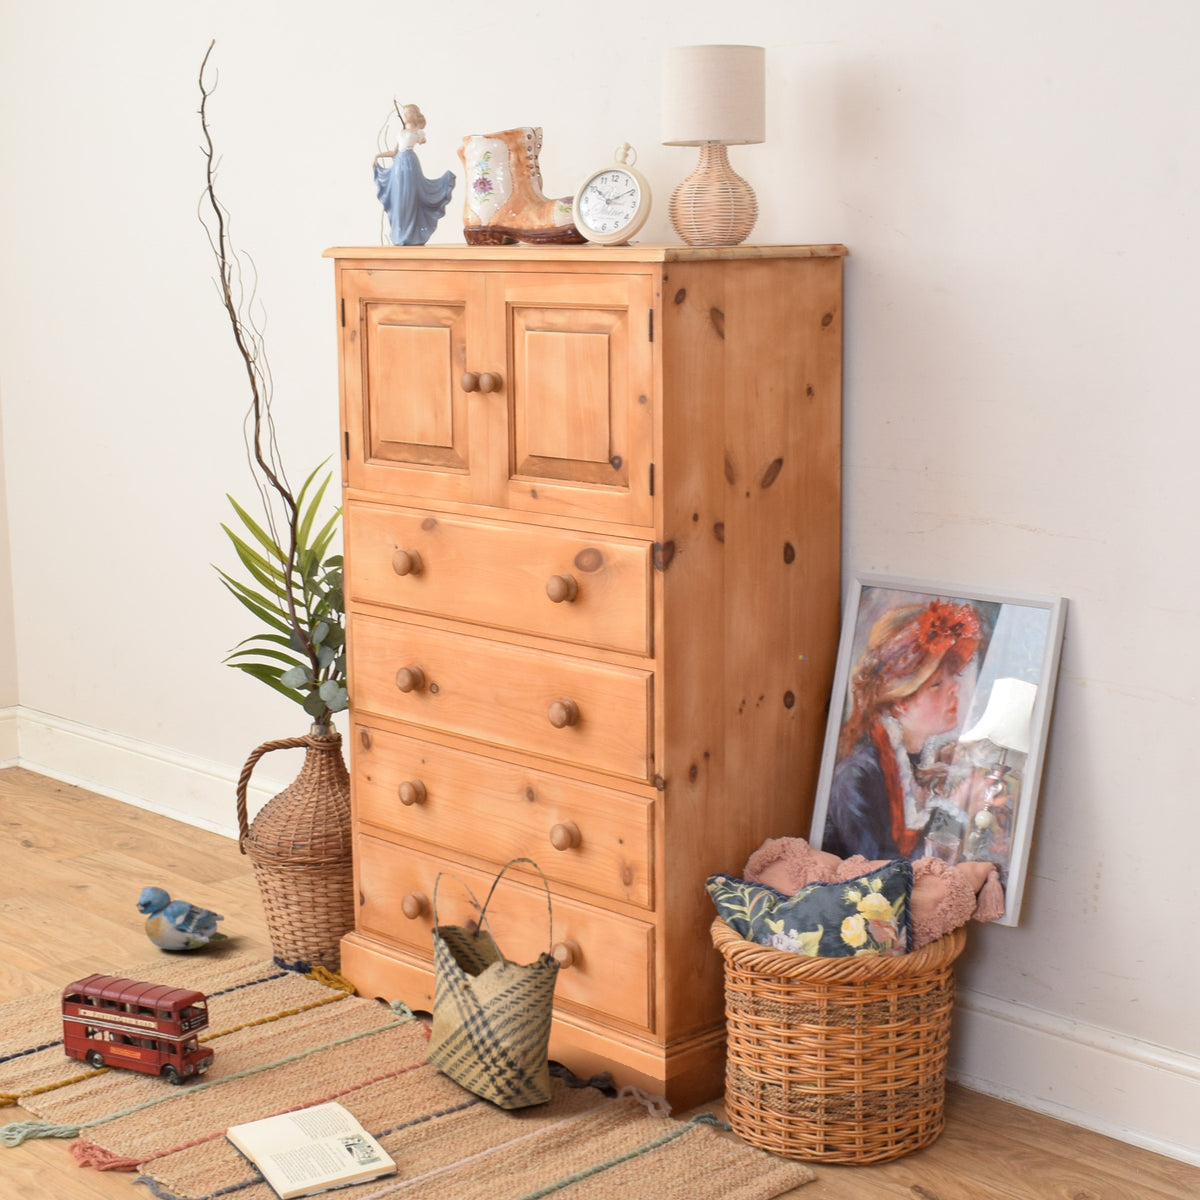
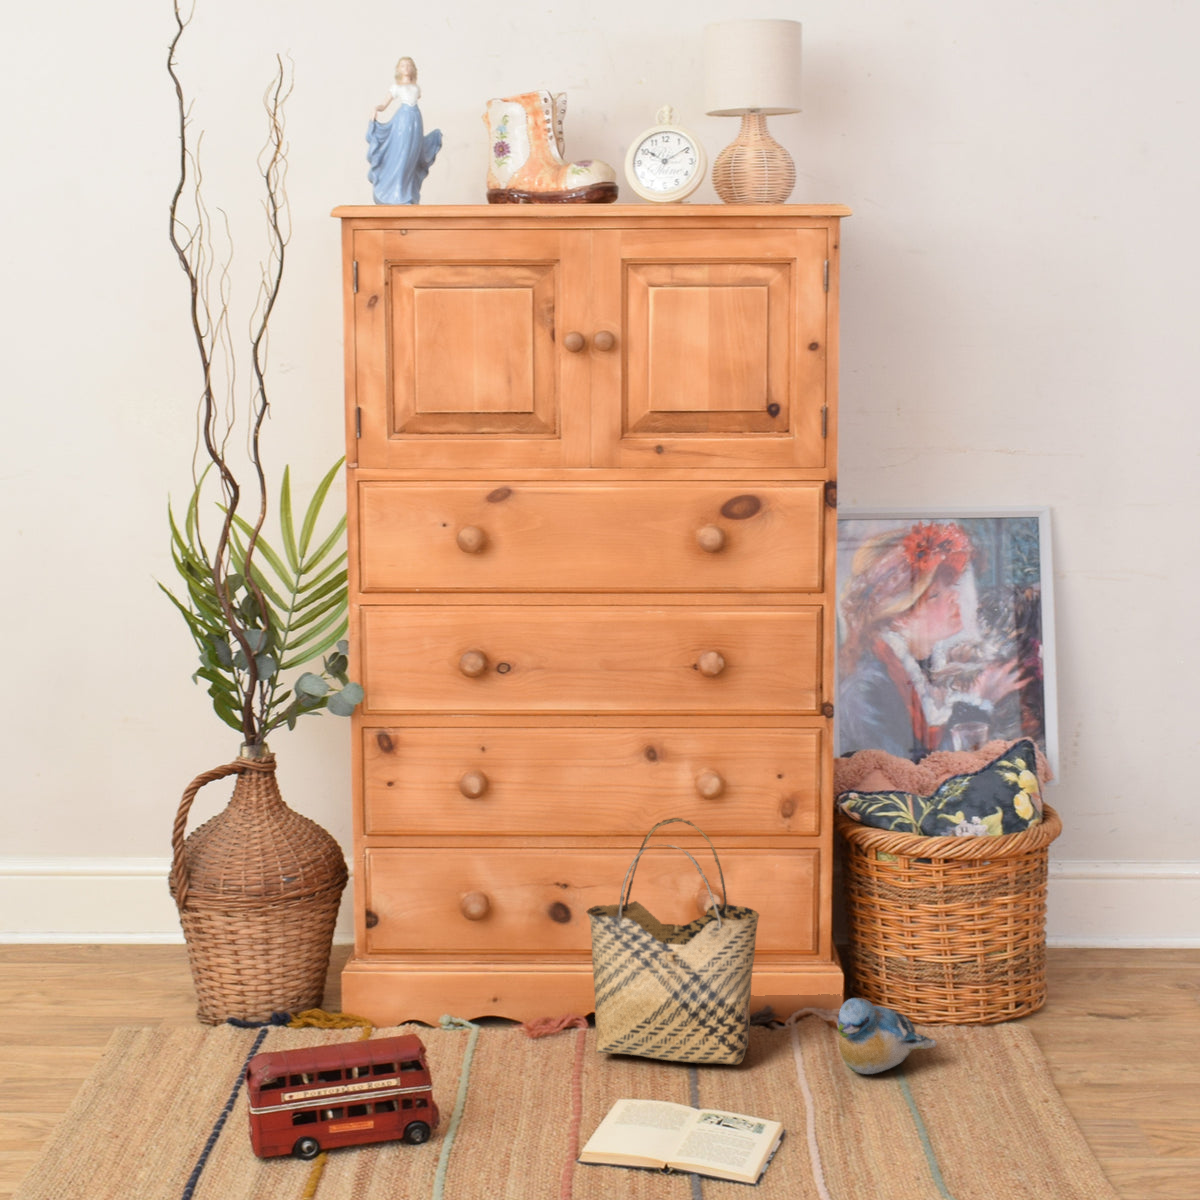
plush toy: present [136,887,228,950] -> present [838,998,937,1074]

